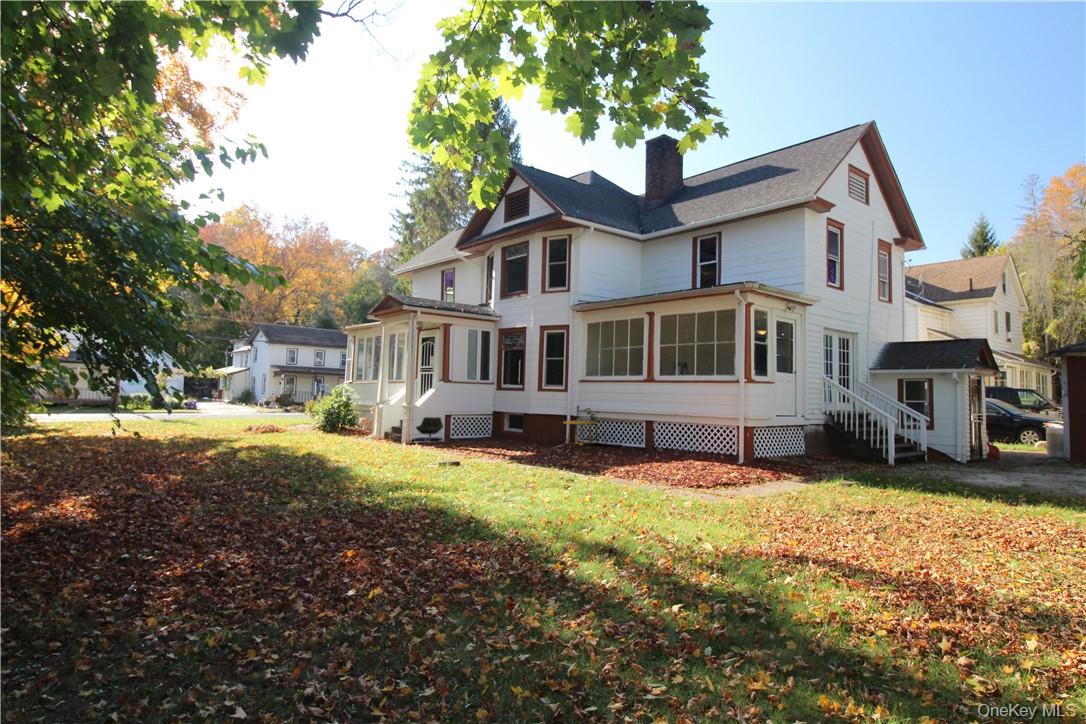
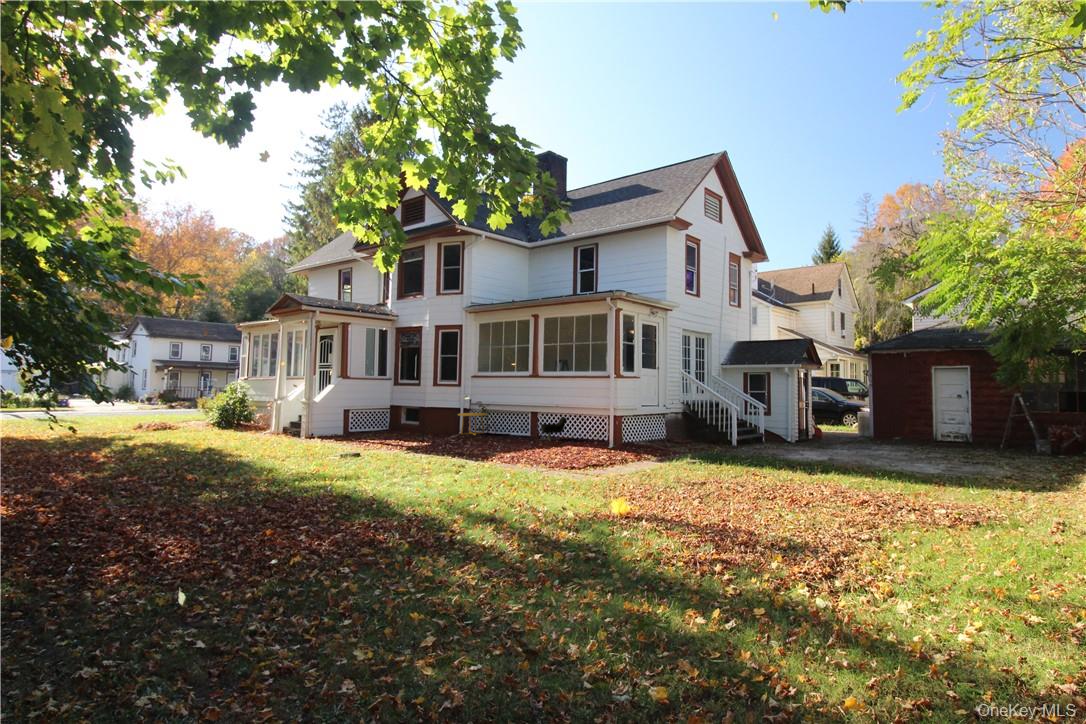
lounge chair: present [416,417,443,441] -> present [541,417,567,440]

